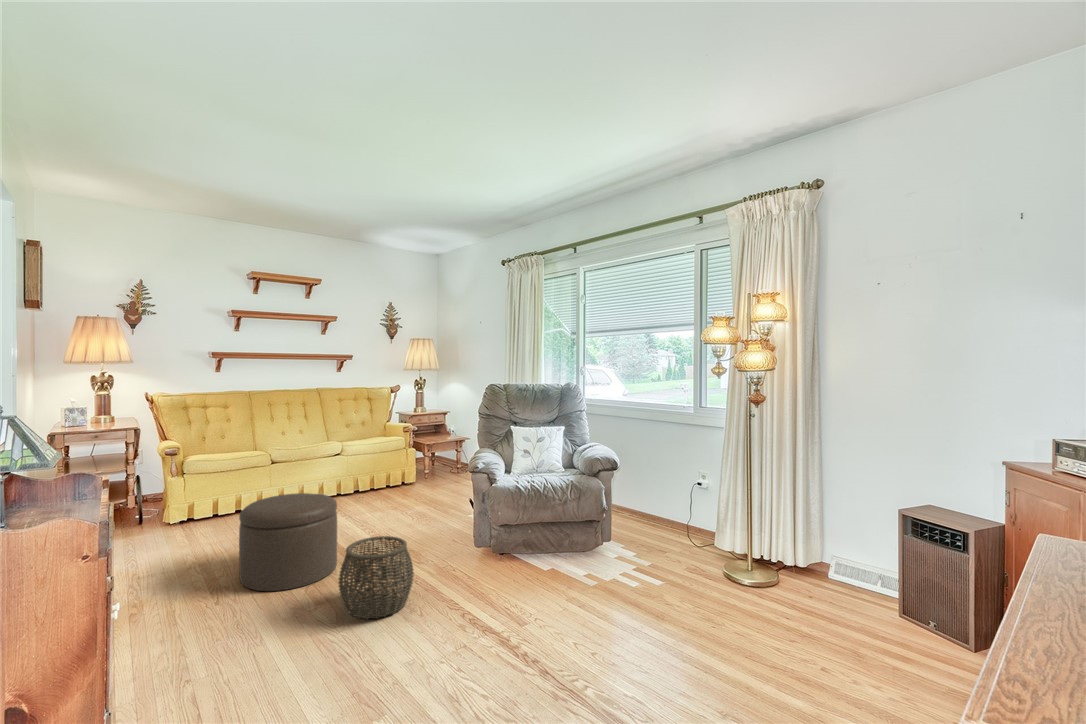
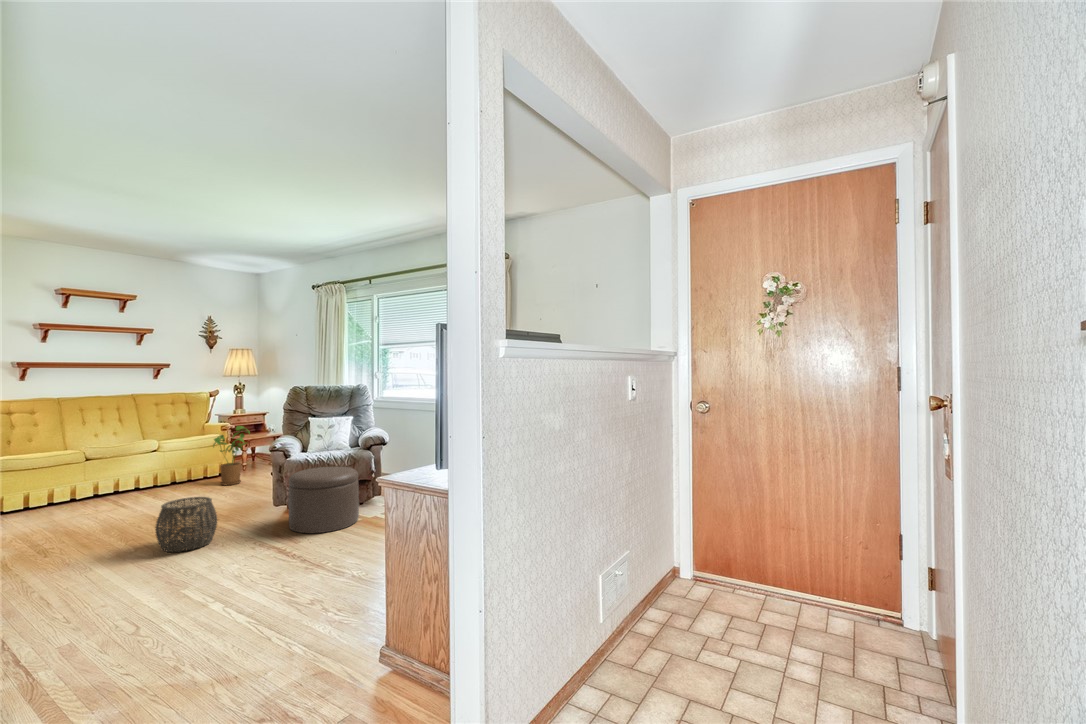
house plant: none [397,430,437,501] -> present [213,426,250,485]
ottoman: present [239,493,337,591] -> present [288,466,359,533]

